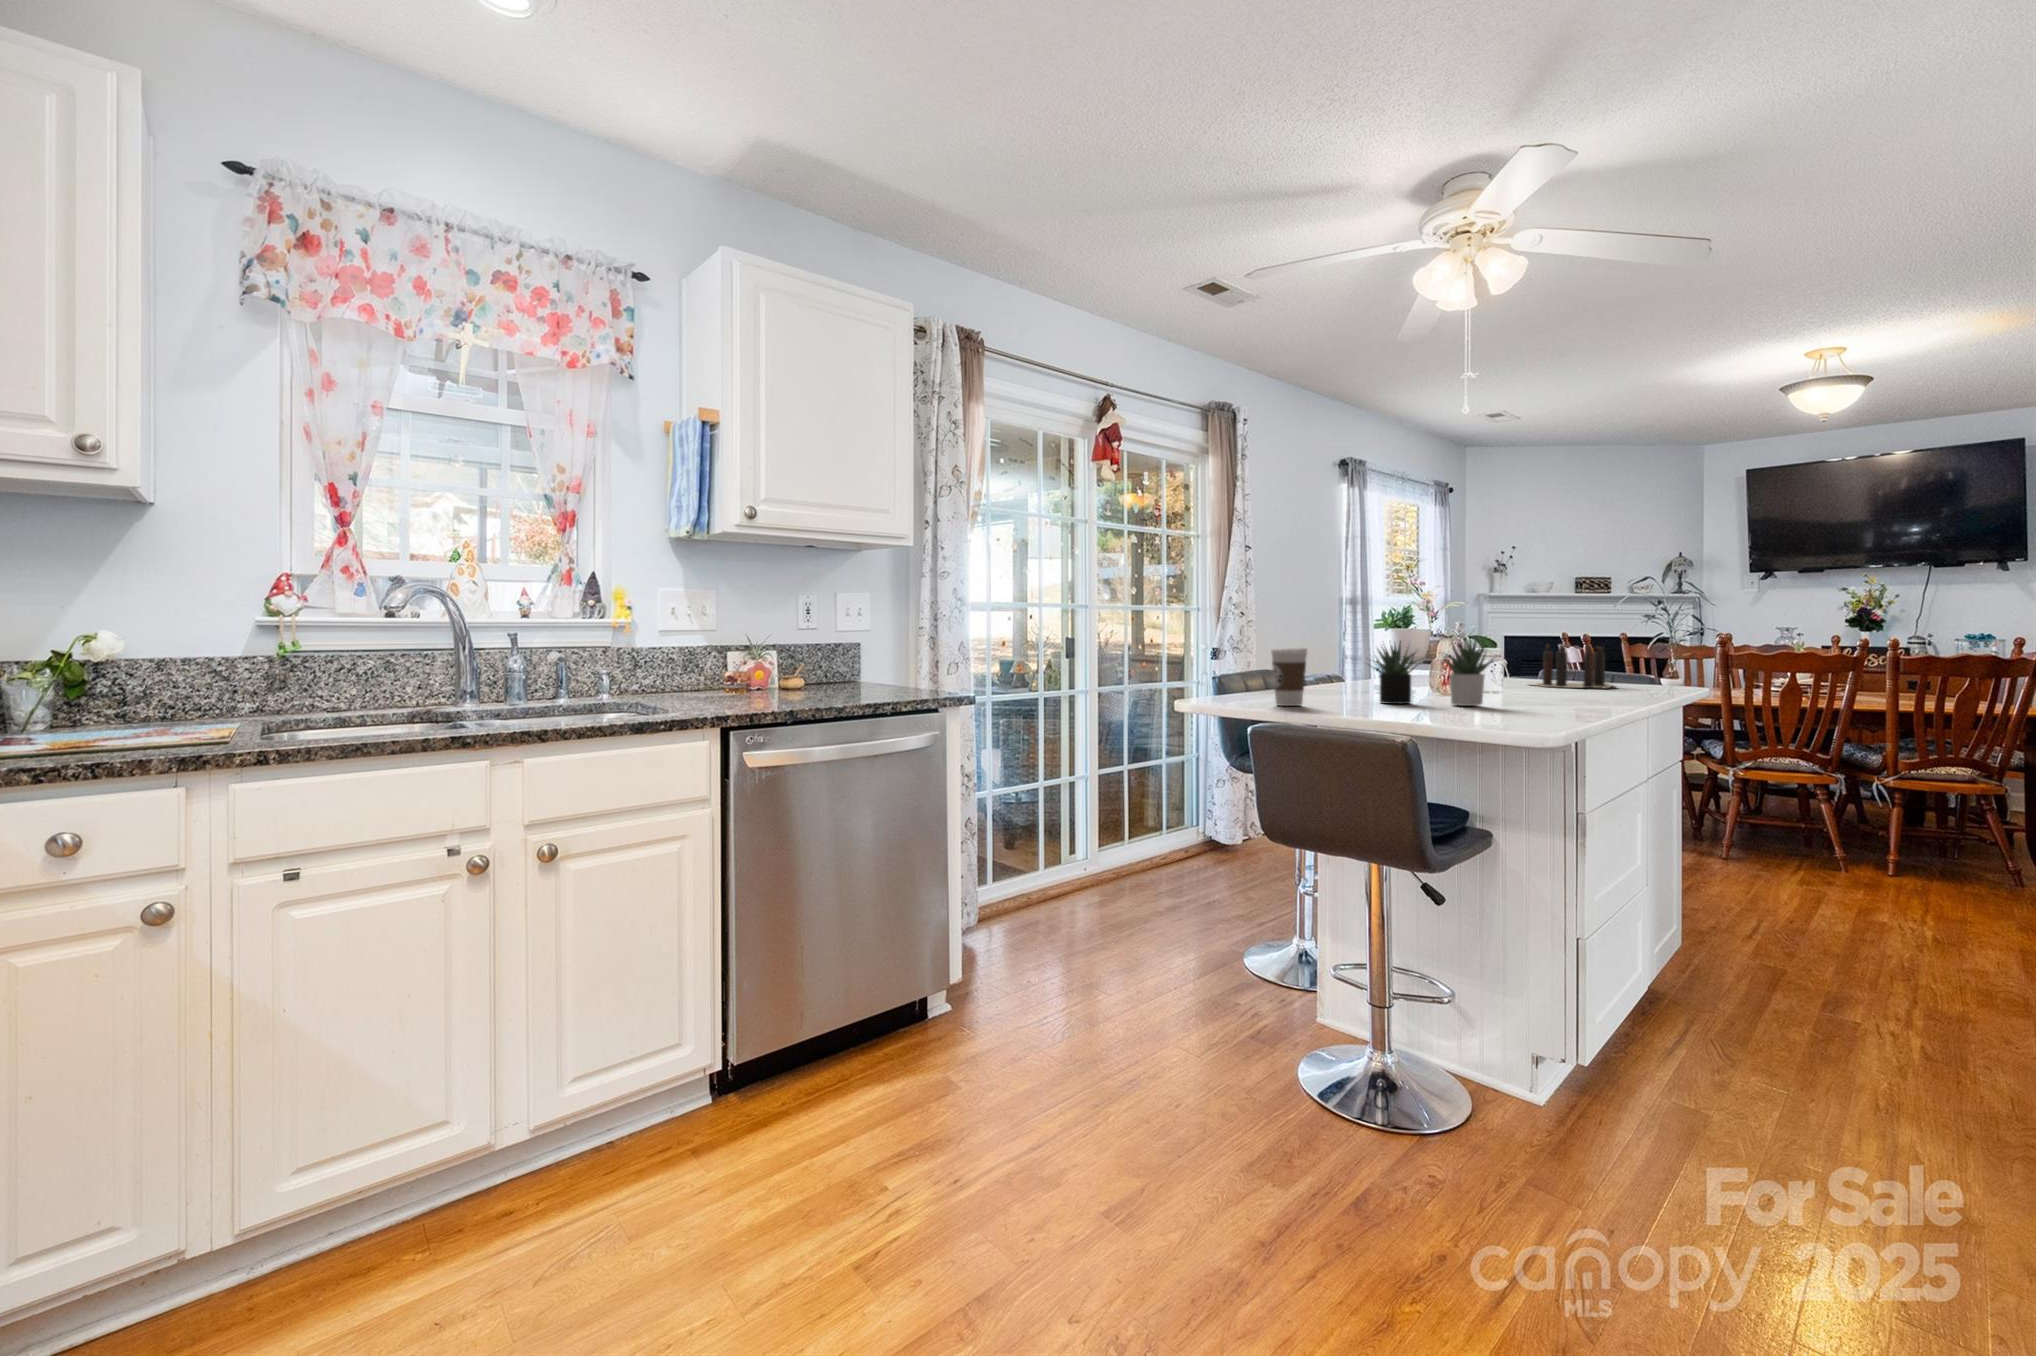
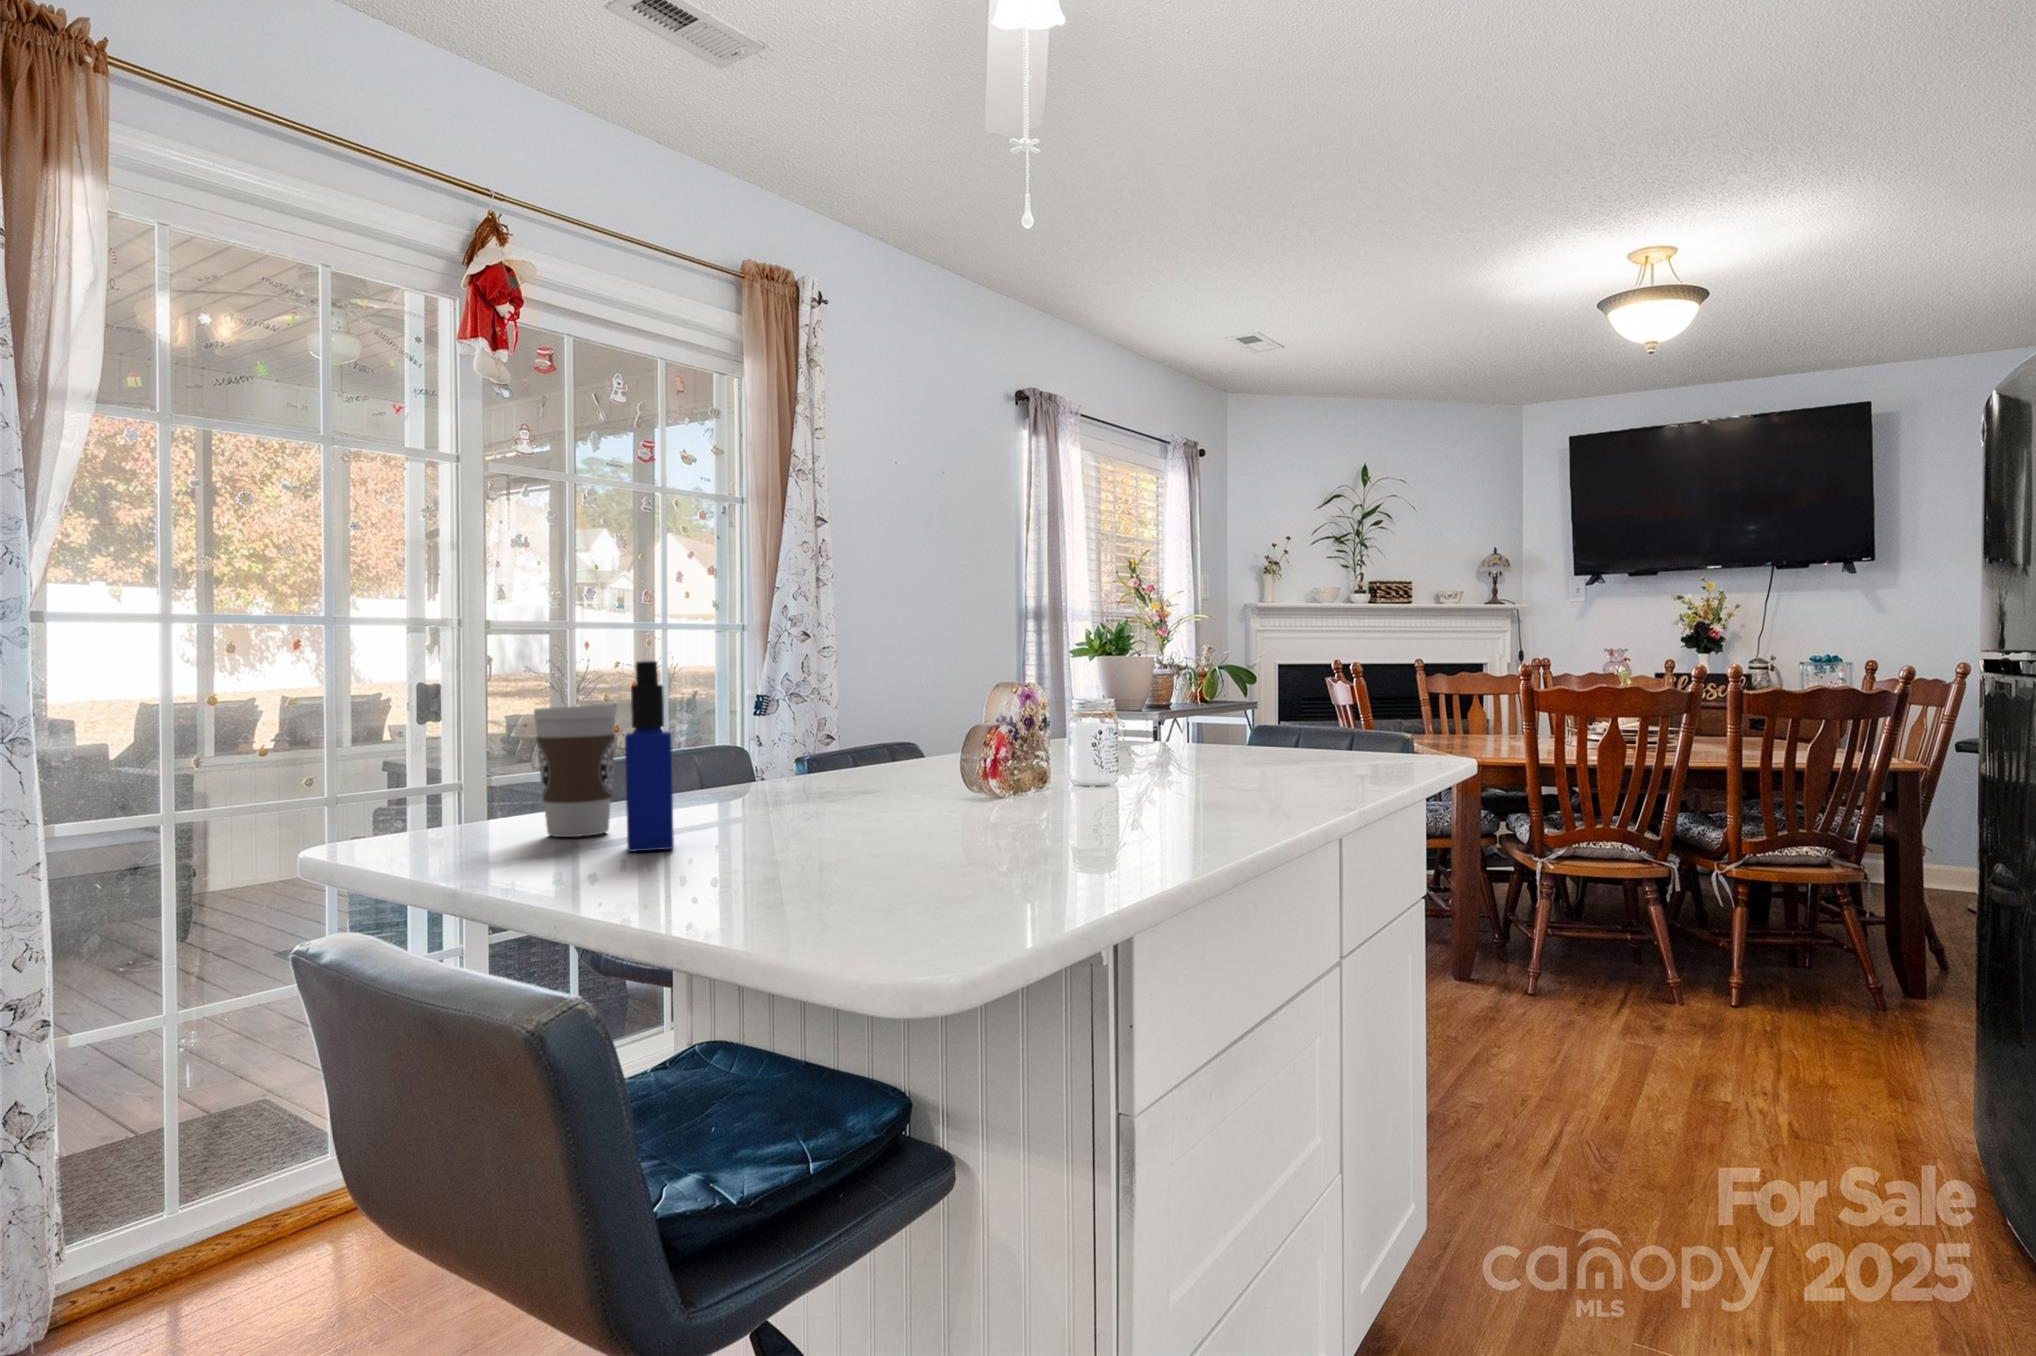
bottle: none [1328,629,1354,711] -> present [625,661,674,852]
succulent plant: present [1373,636,1494,706] -> none [778,662,1039,820]
candle: present [1536,644,1614,689] -> none [1193,677,1373,757]

